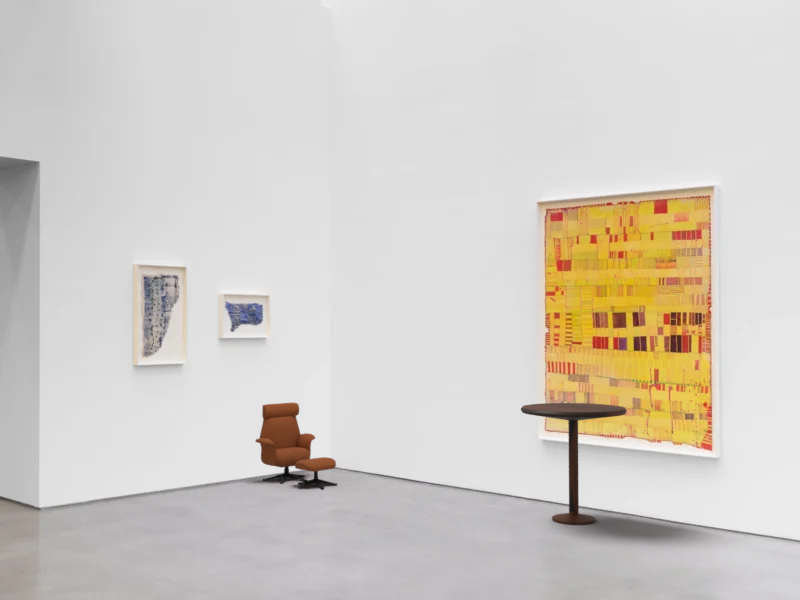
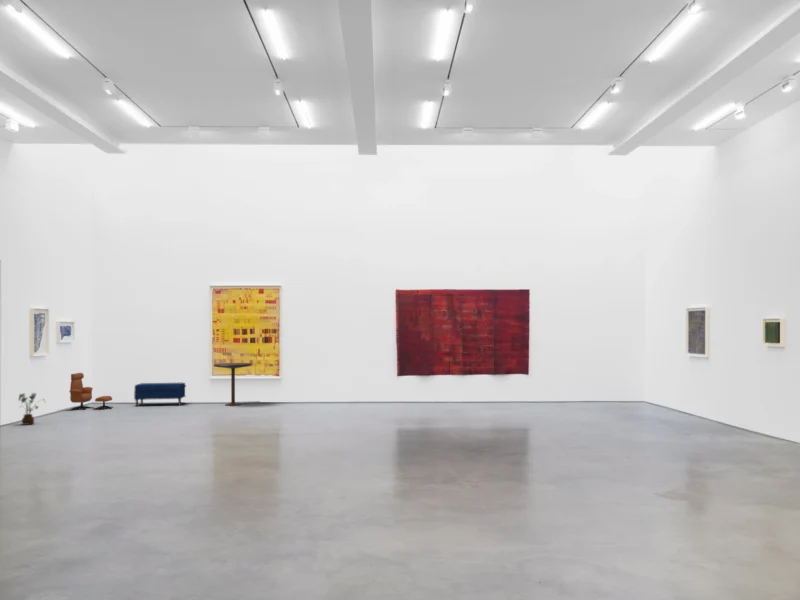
bench: none [377,435,492,501] -> present [134,382,186,406]
house plant: none [59,444,112,514] -> present [19,393,38,425]

